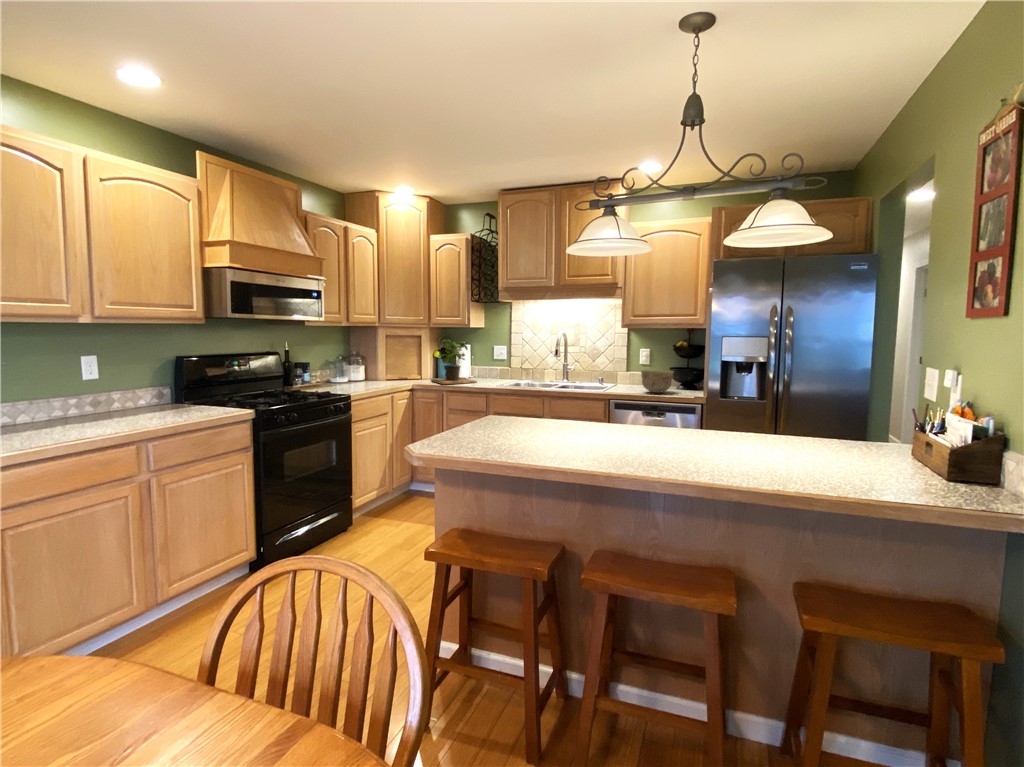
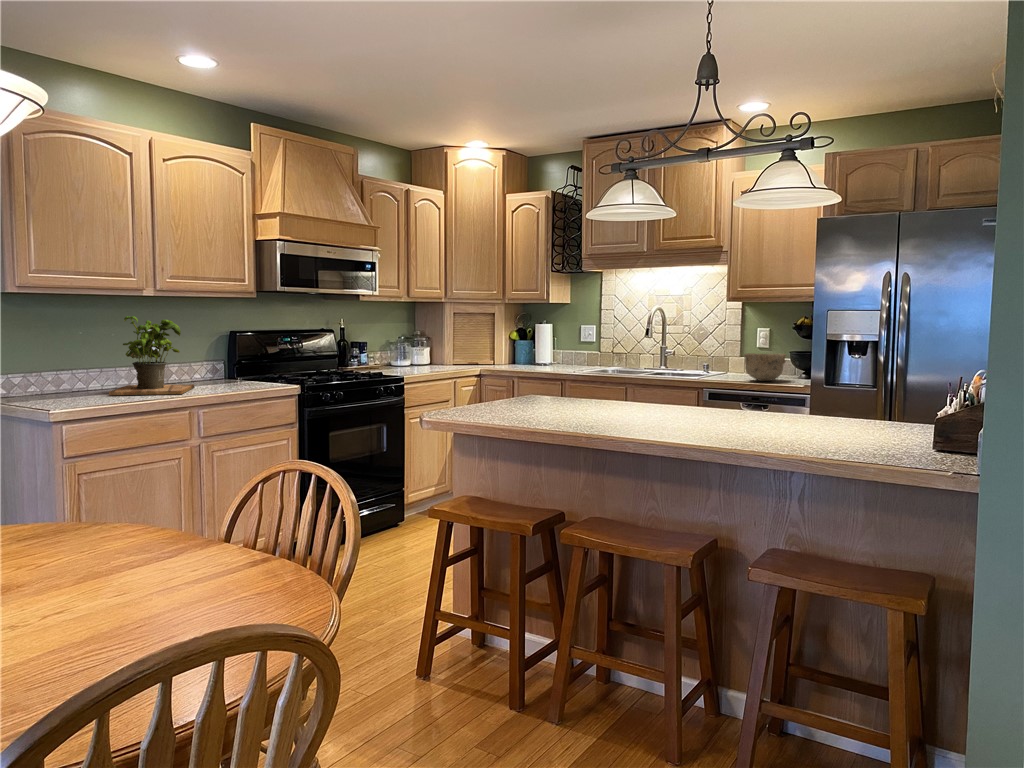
potted plant: present [431,340,477,384] -> present [109,316,194,395]

